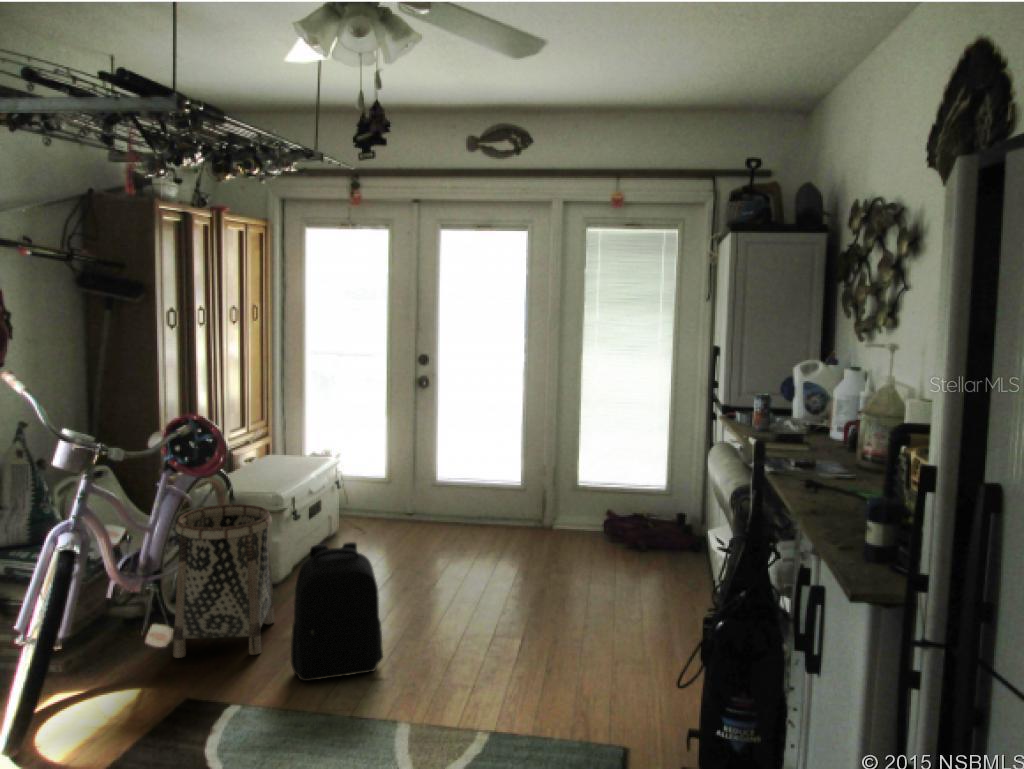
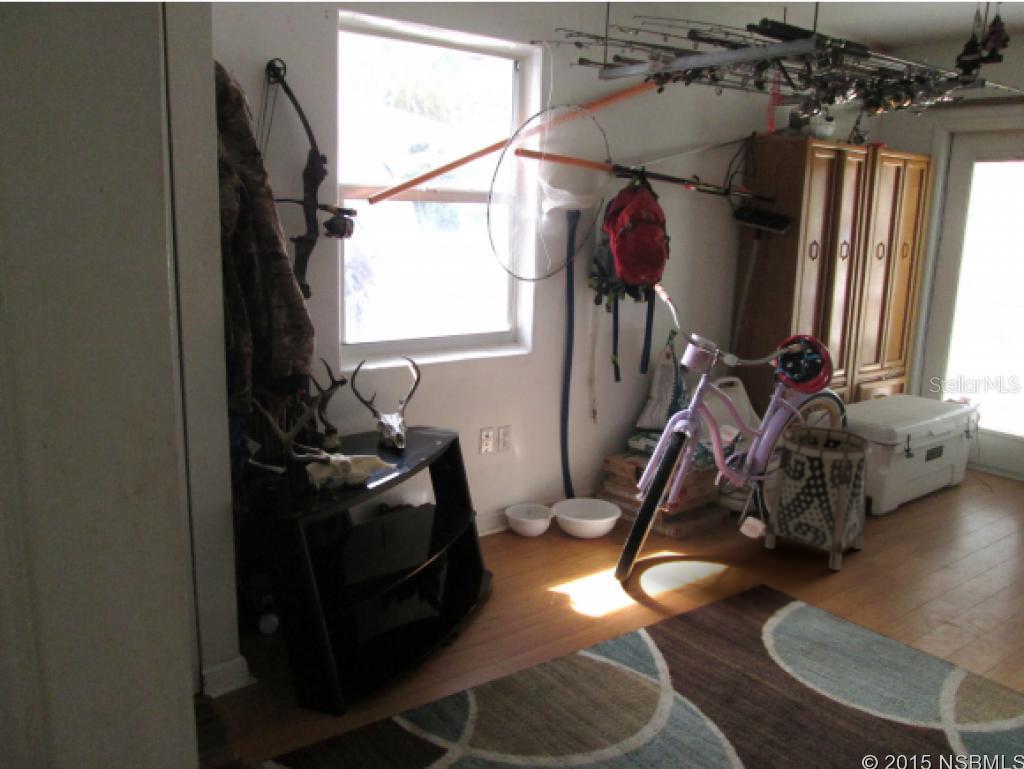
backpack: present [291,542,383,681] -> none [863,486,970,630]

